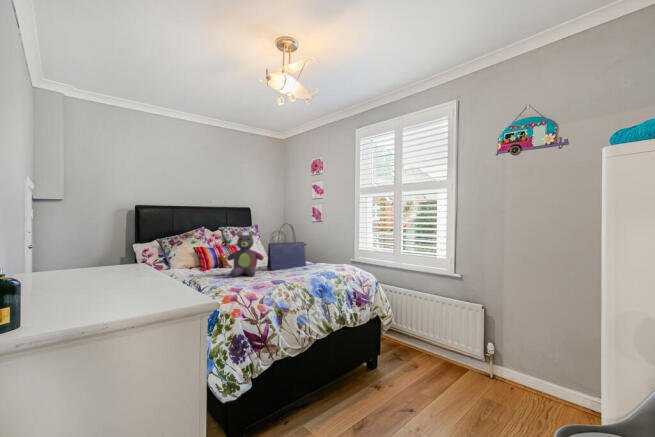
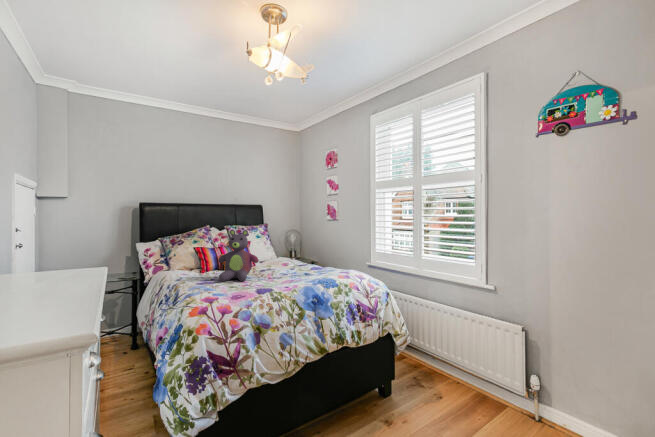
tote bag: present [267,224,306,270] -> none [265,222,311,274]

